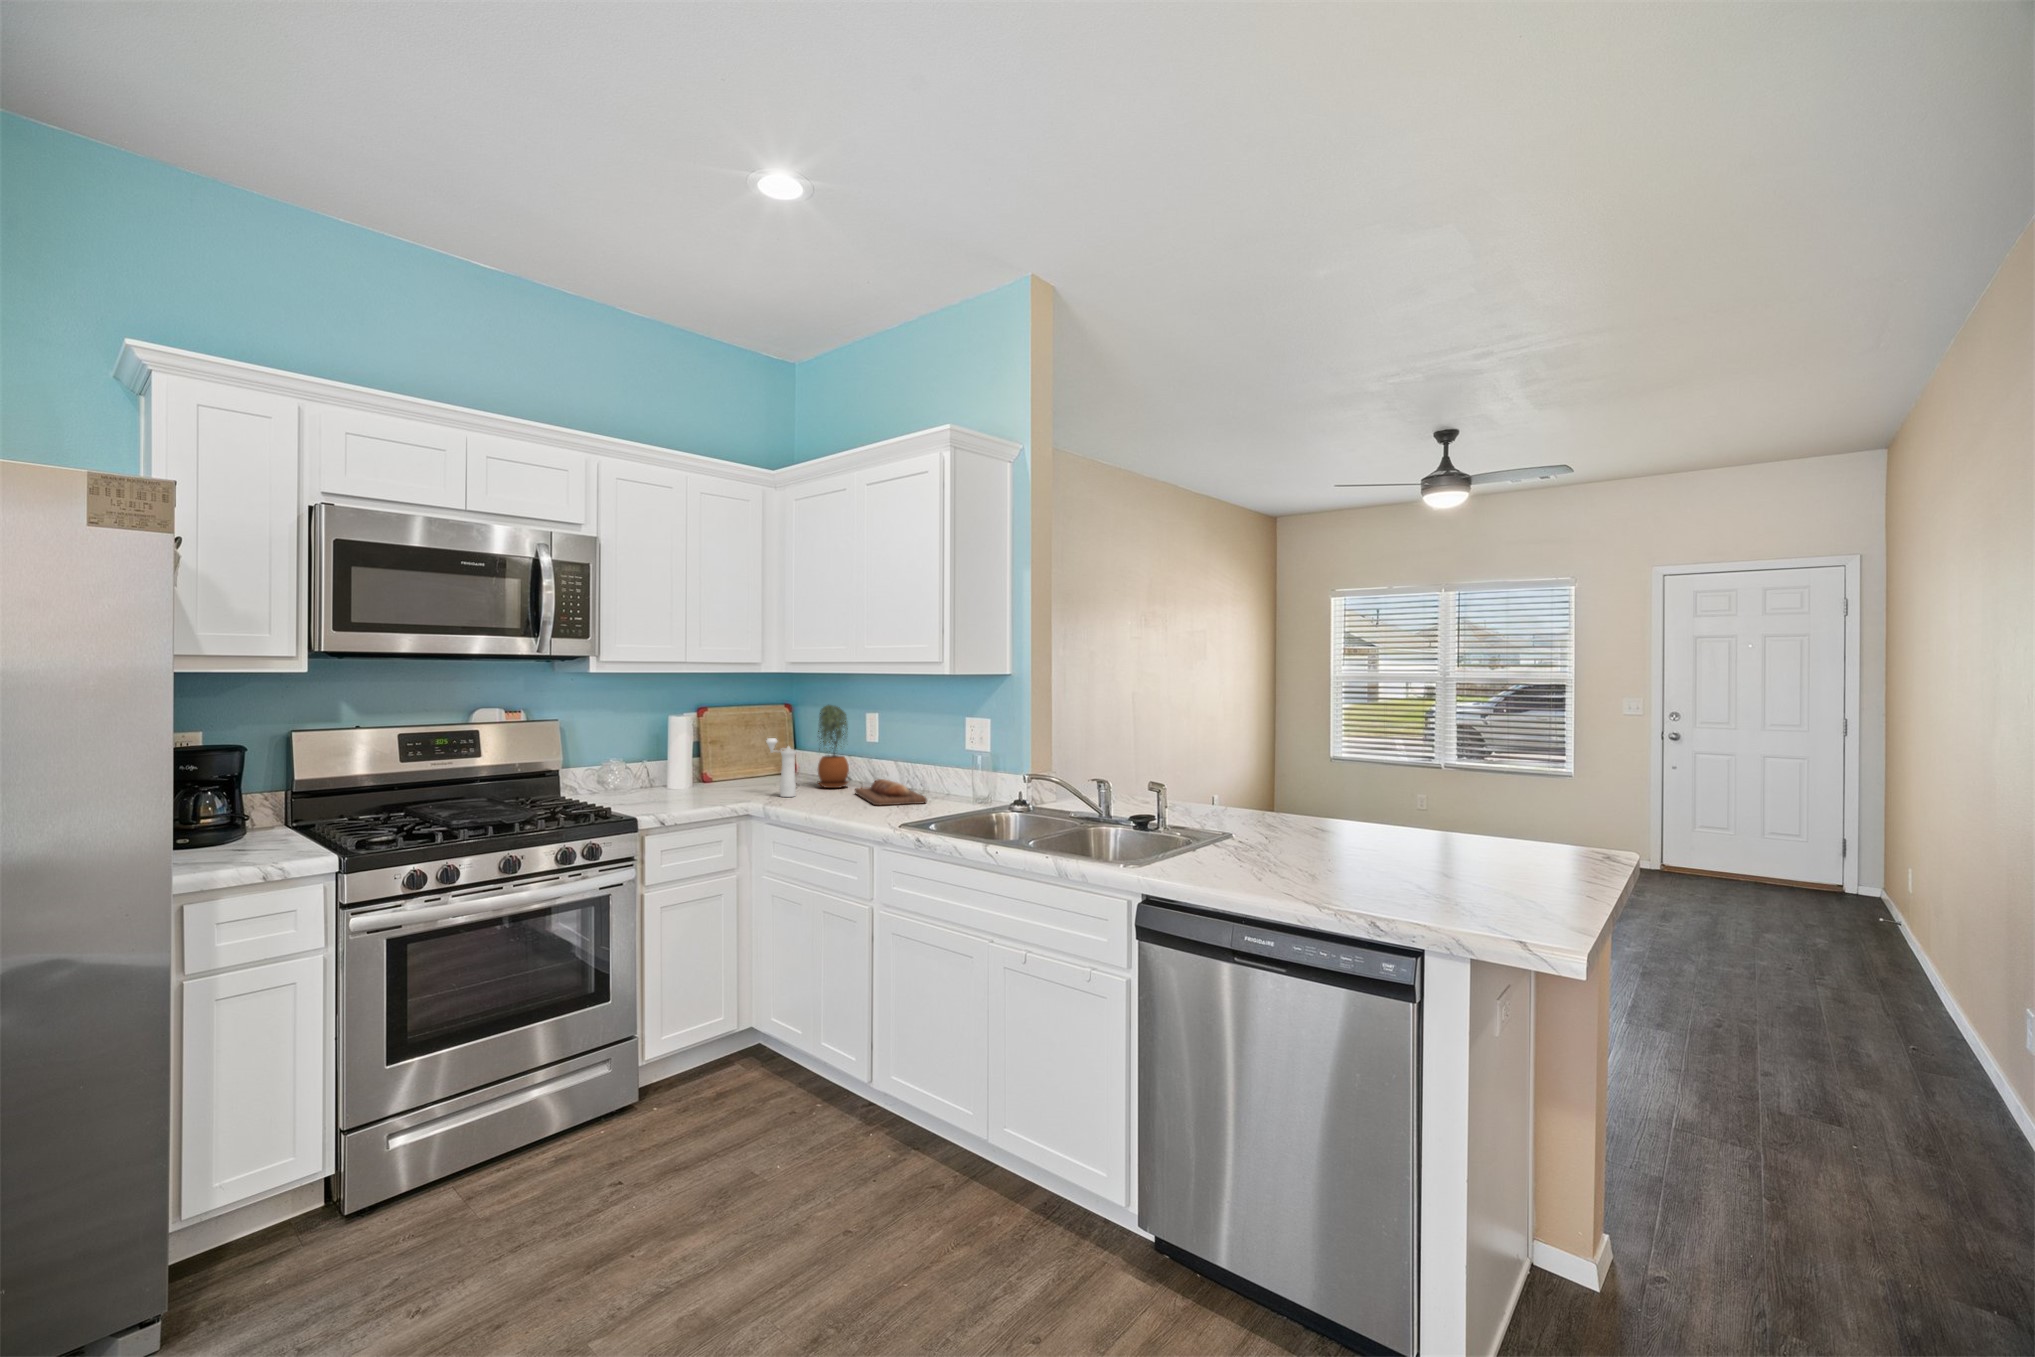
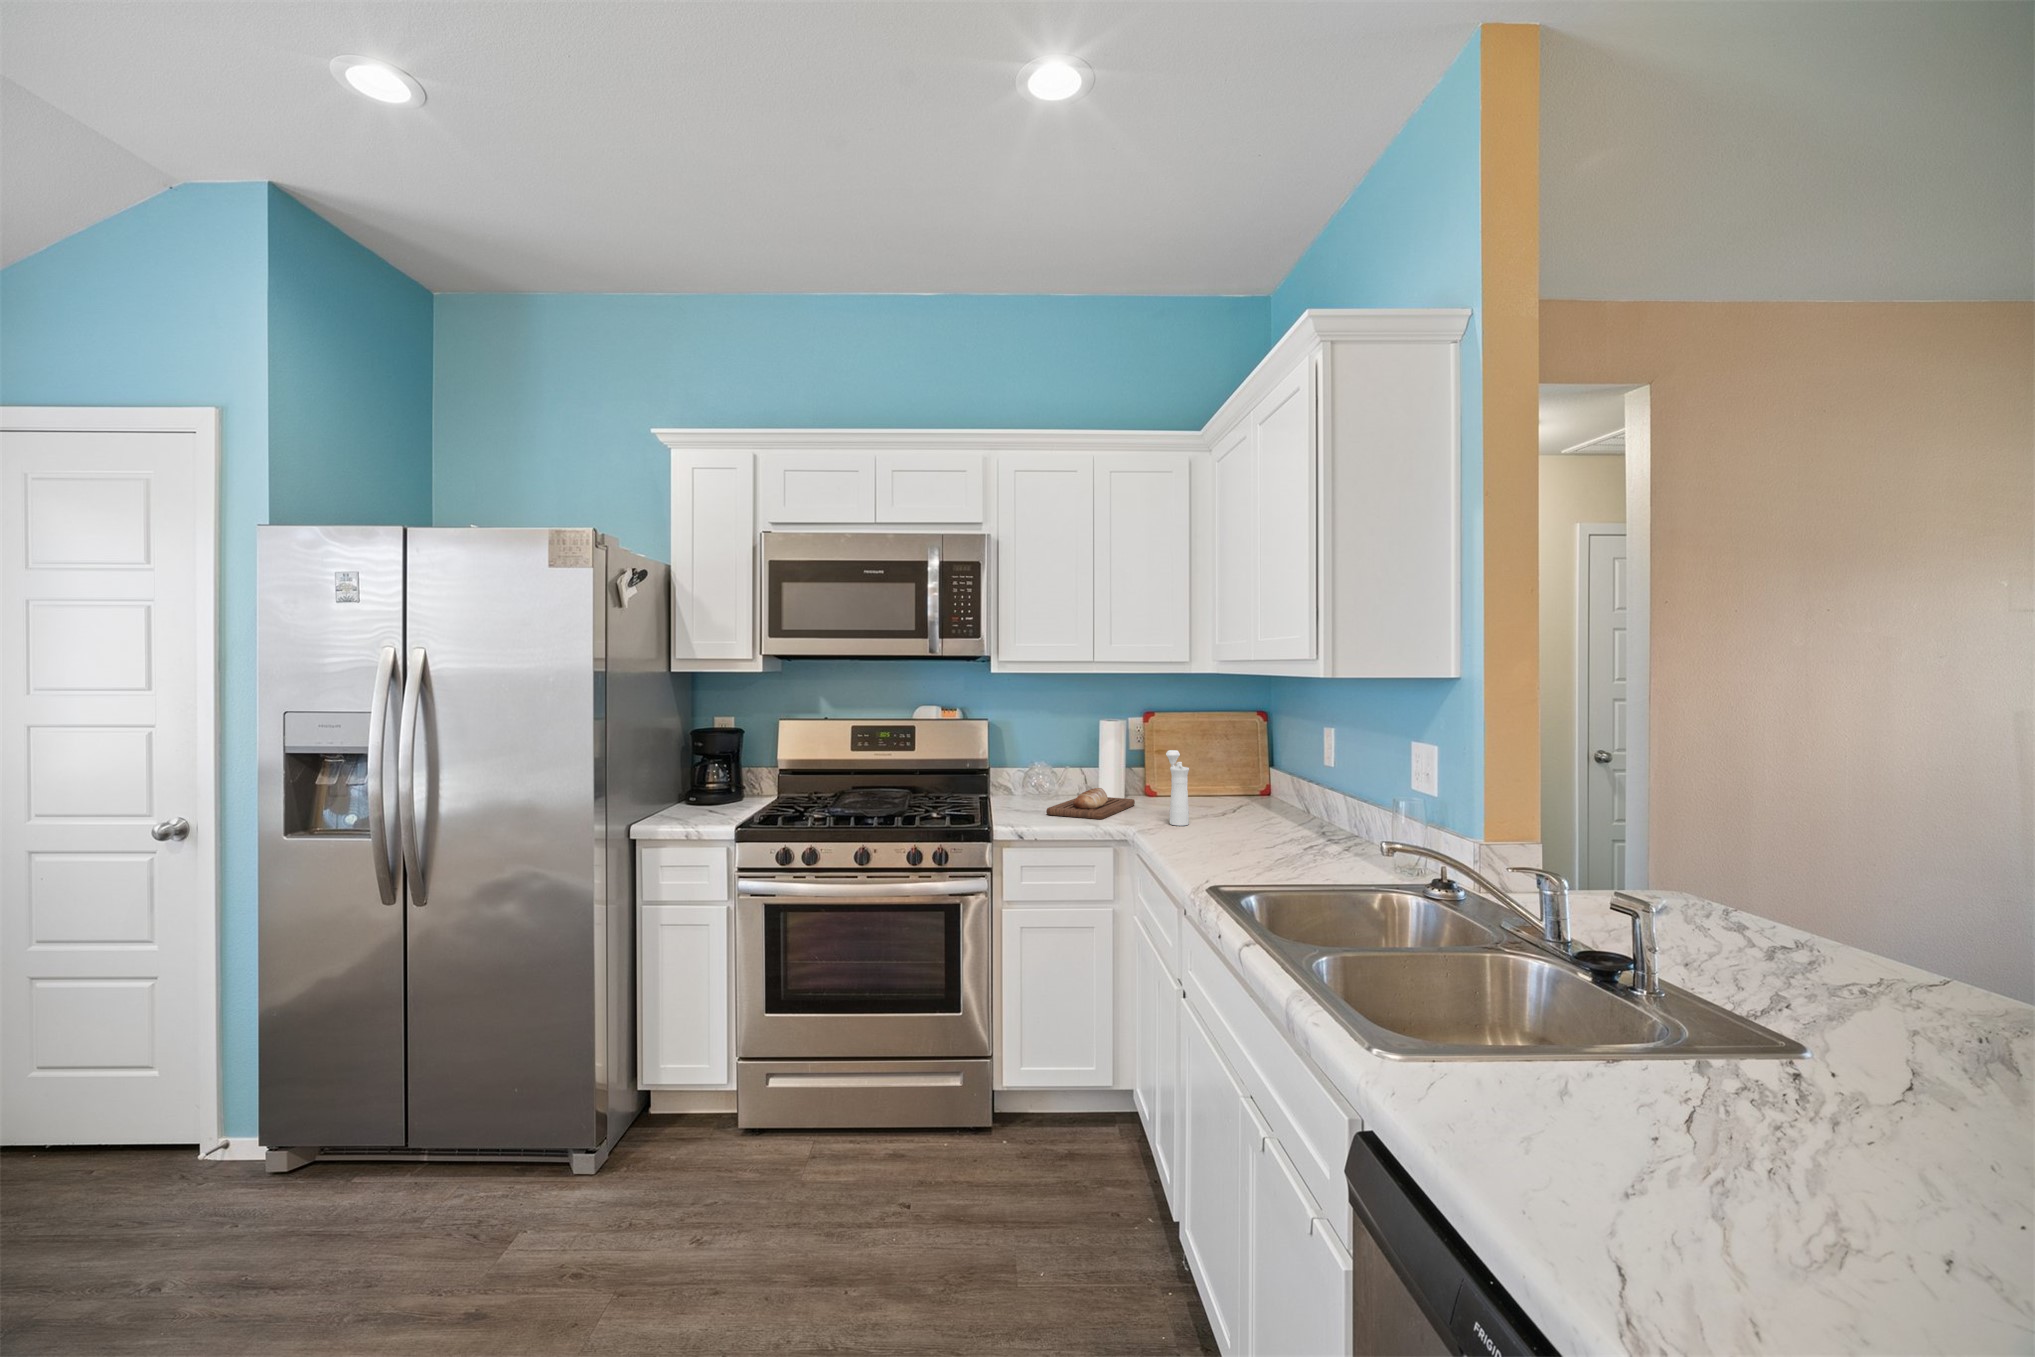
potted plant: present [818,705,849,788] -> none [1236,711,1285,821]
bread loaf: present [855,779,927,805] -> present [1046,788,1135,819]

